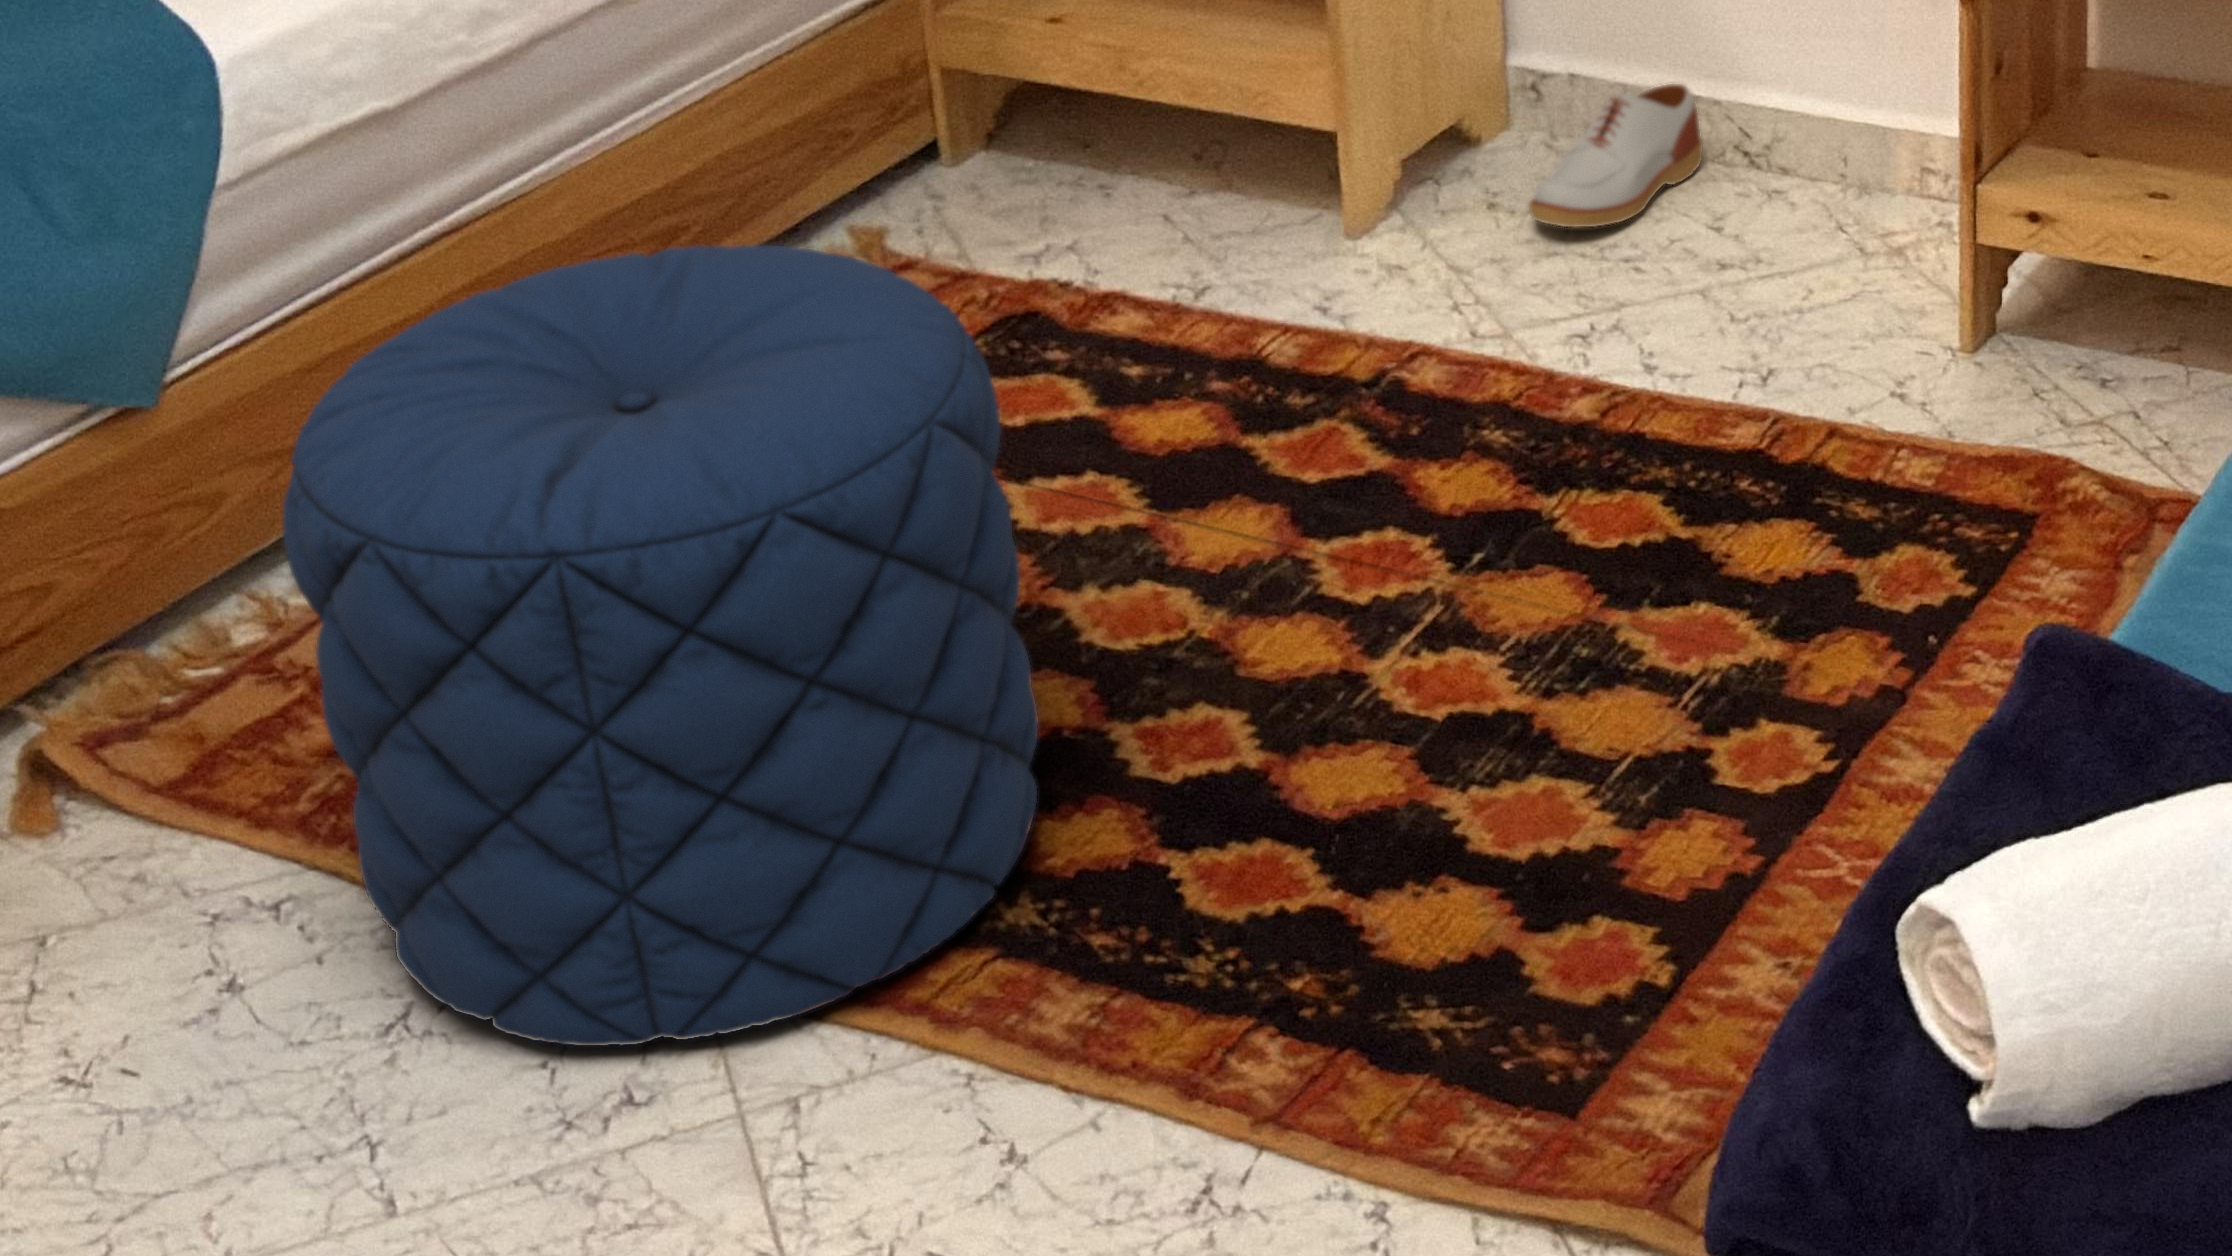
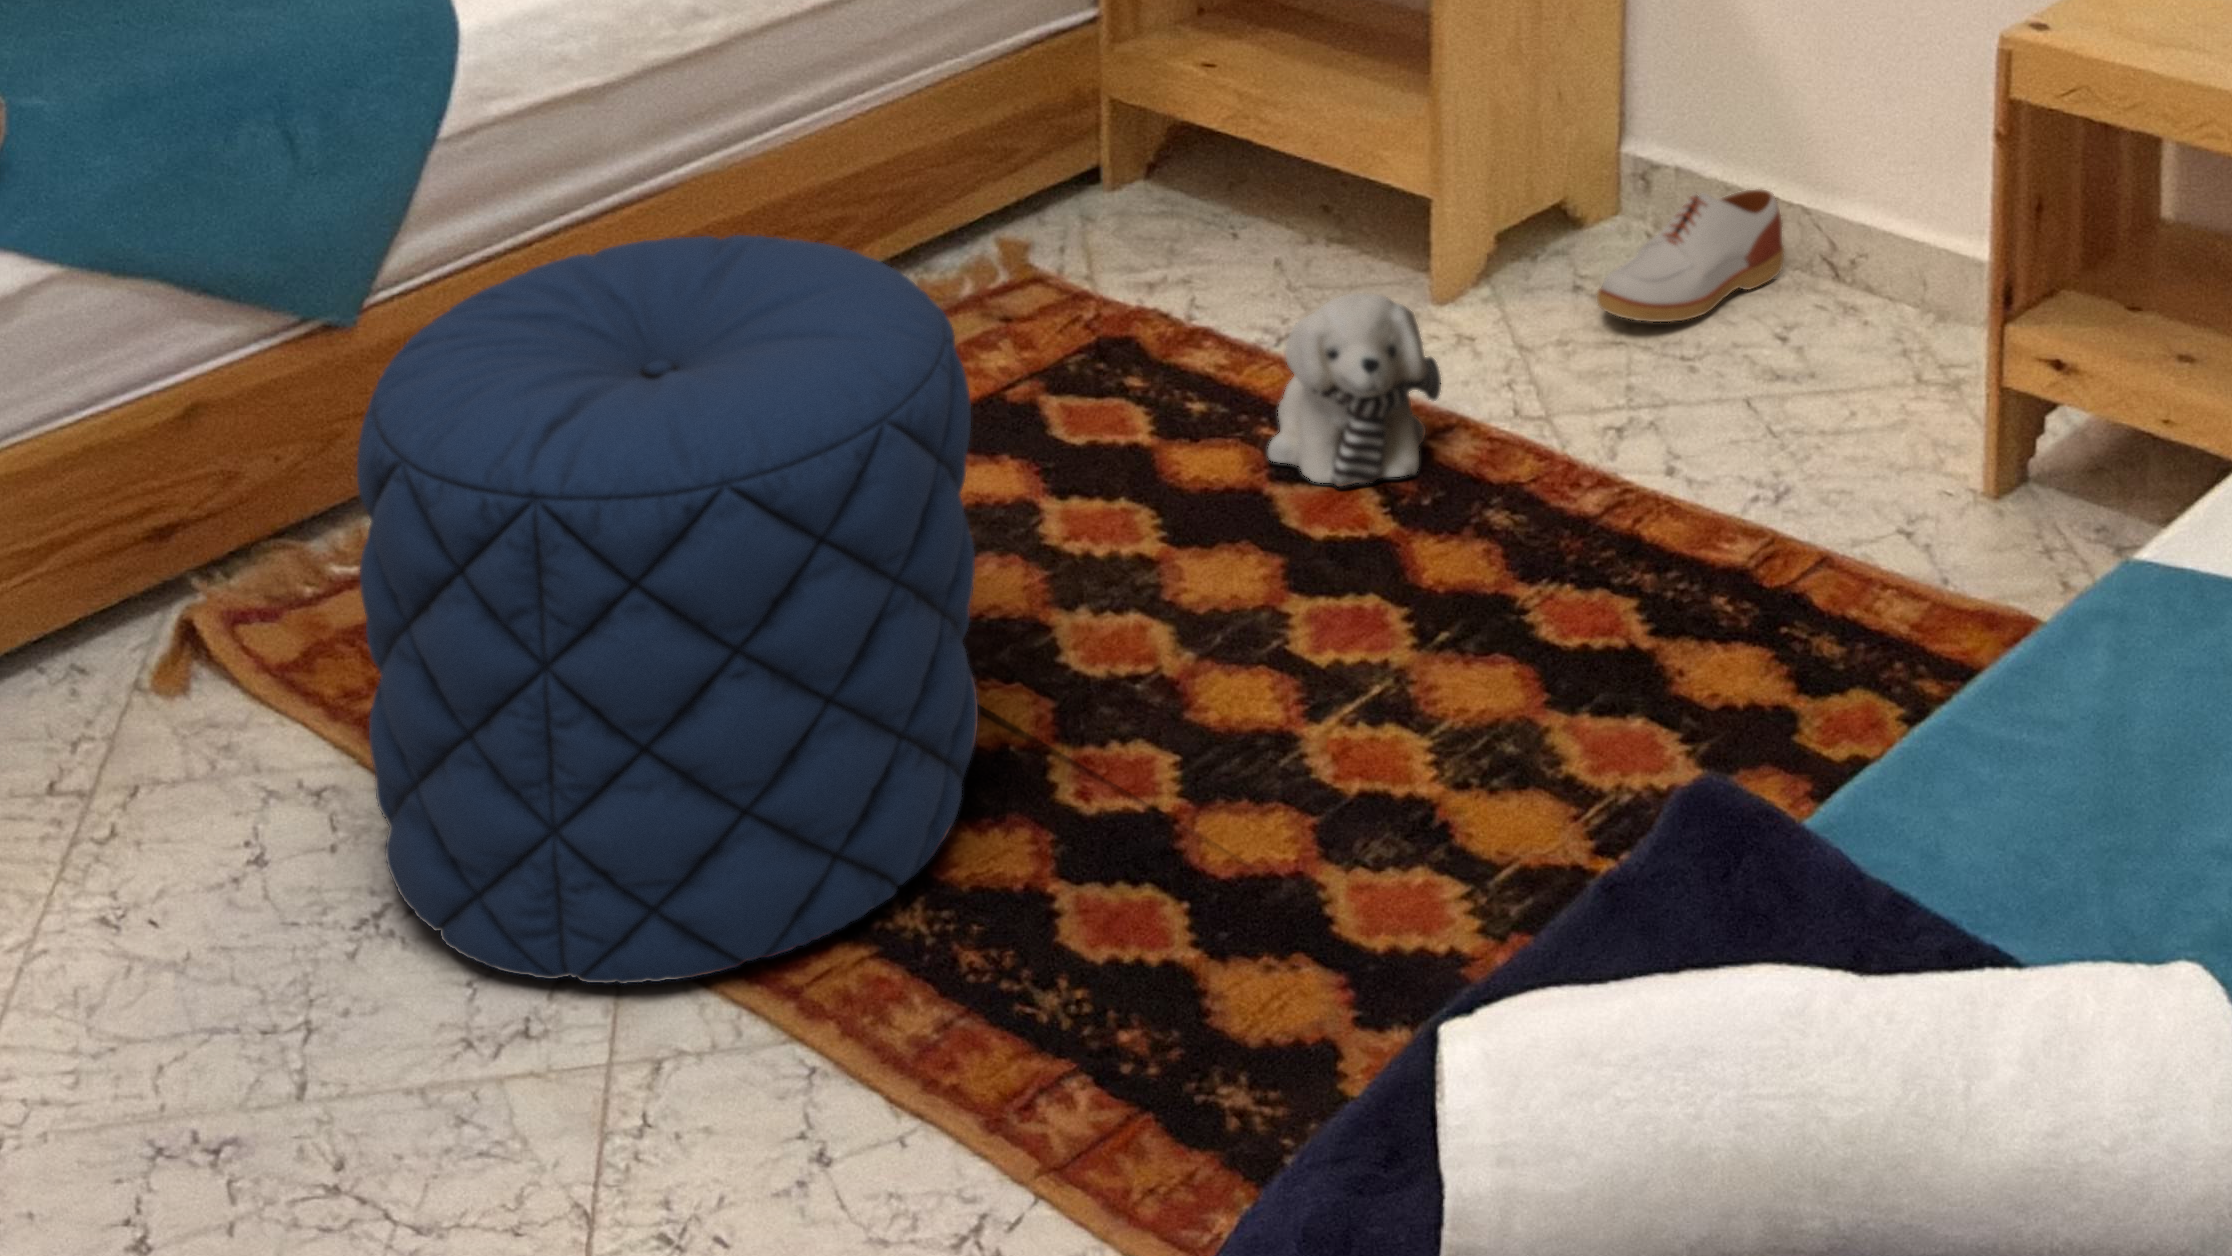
plush toy: none [1233,232,1409,429] -> present [1268,293,1441,487]

